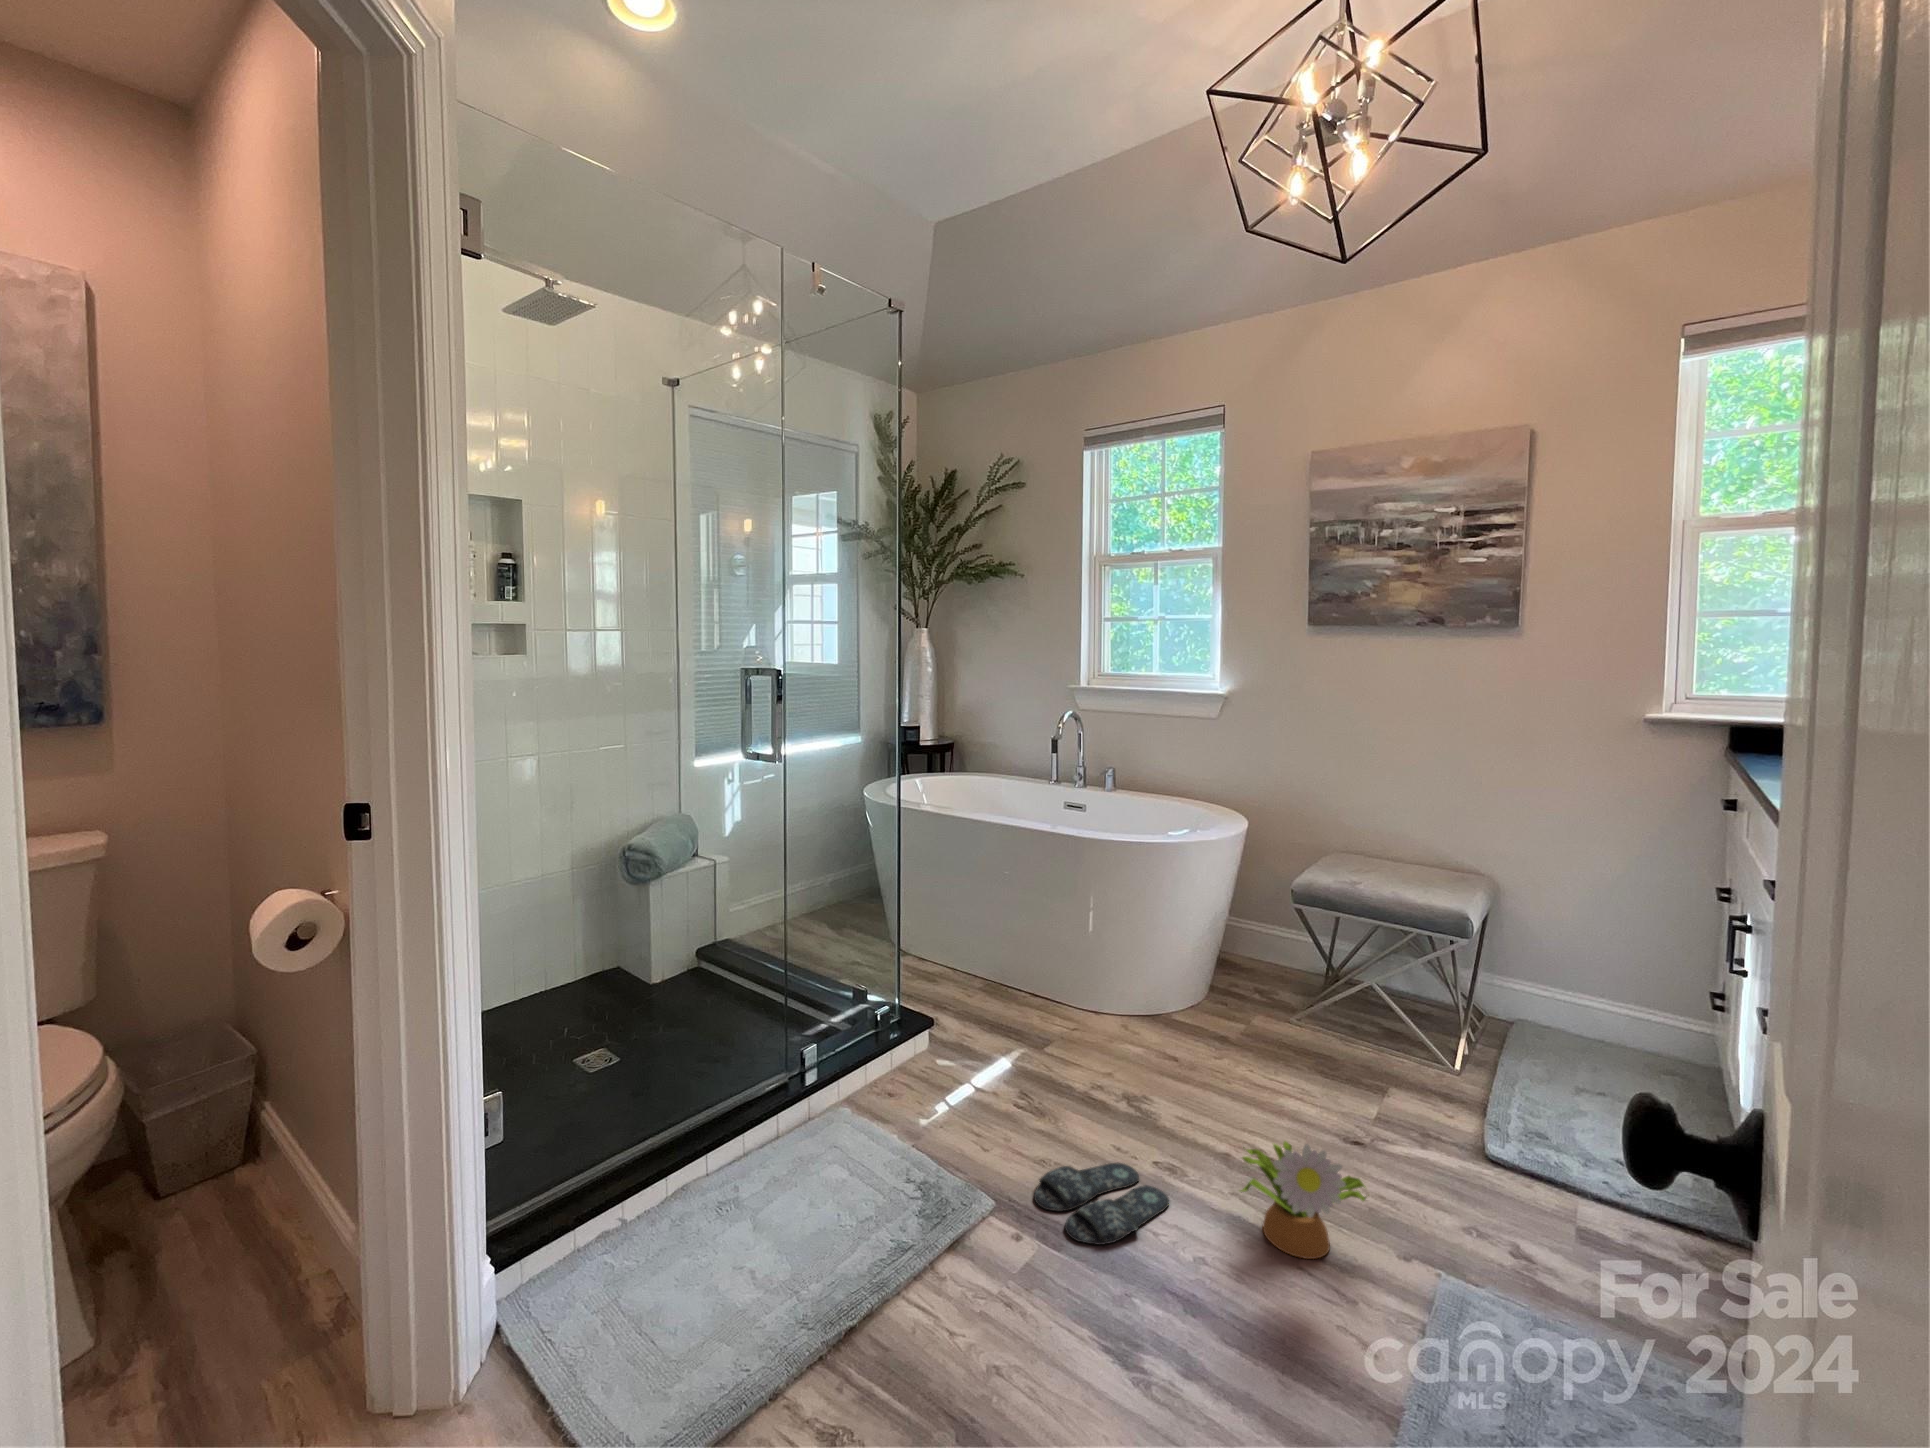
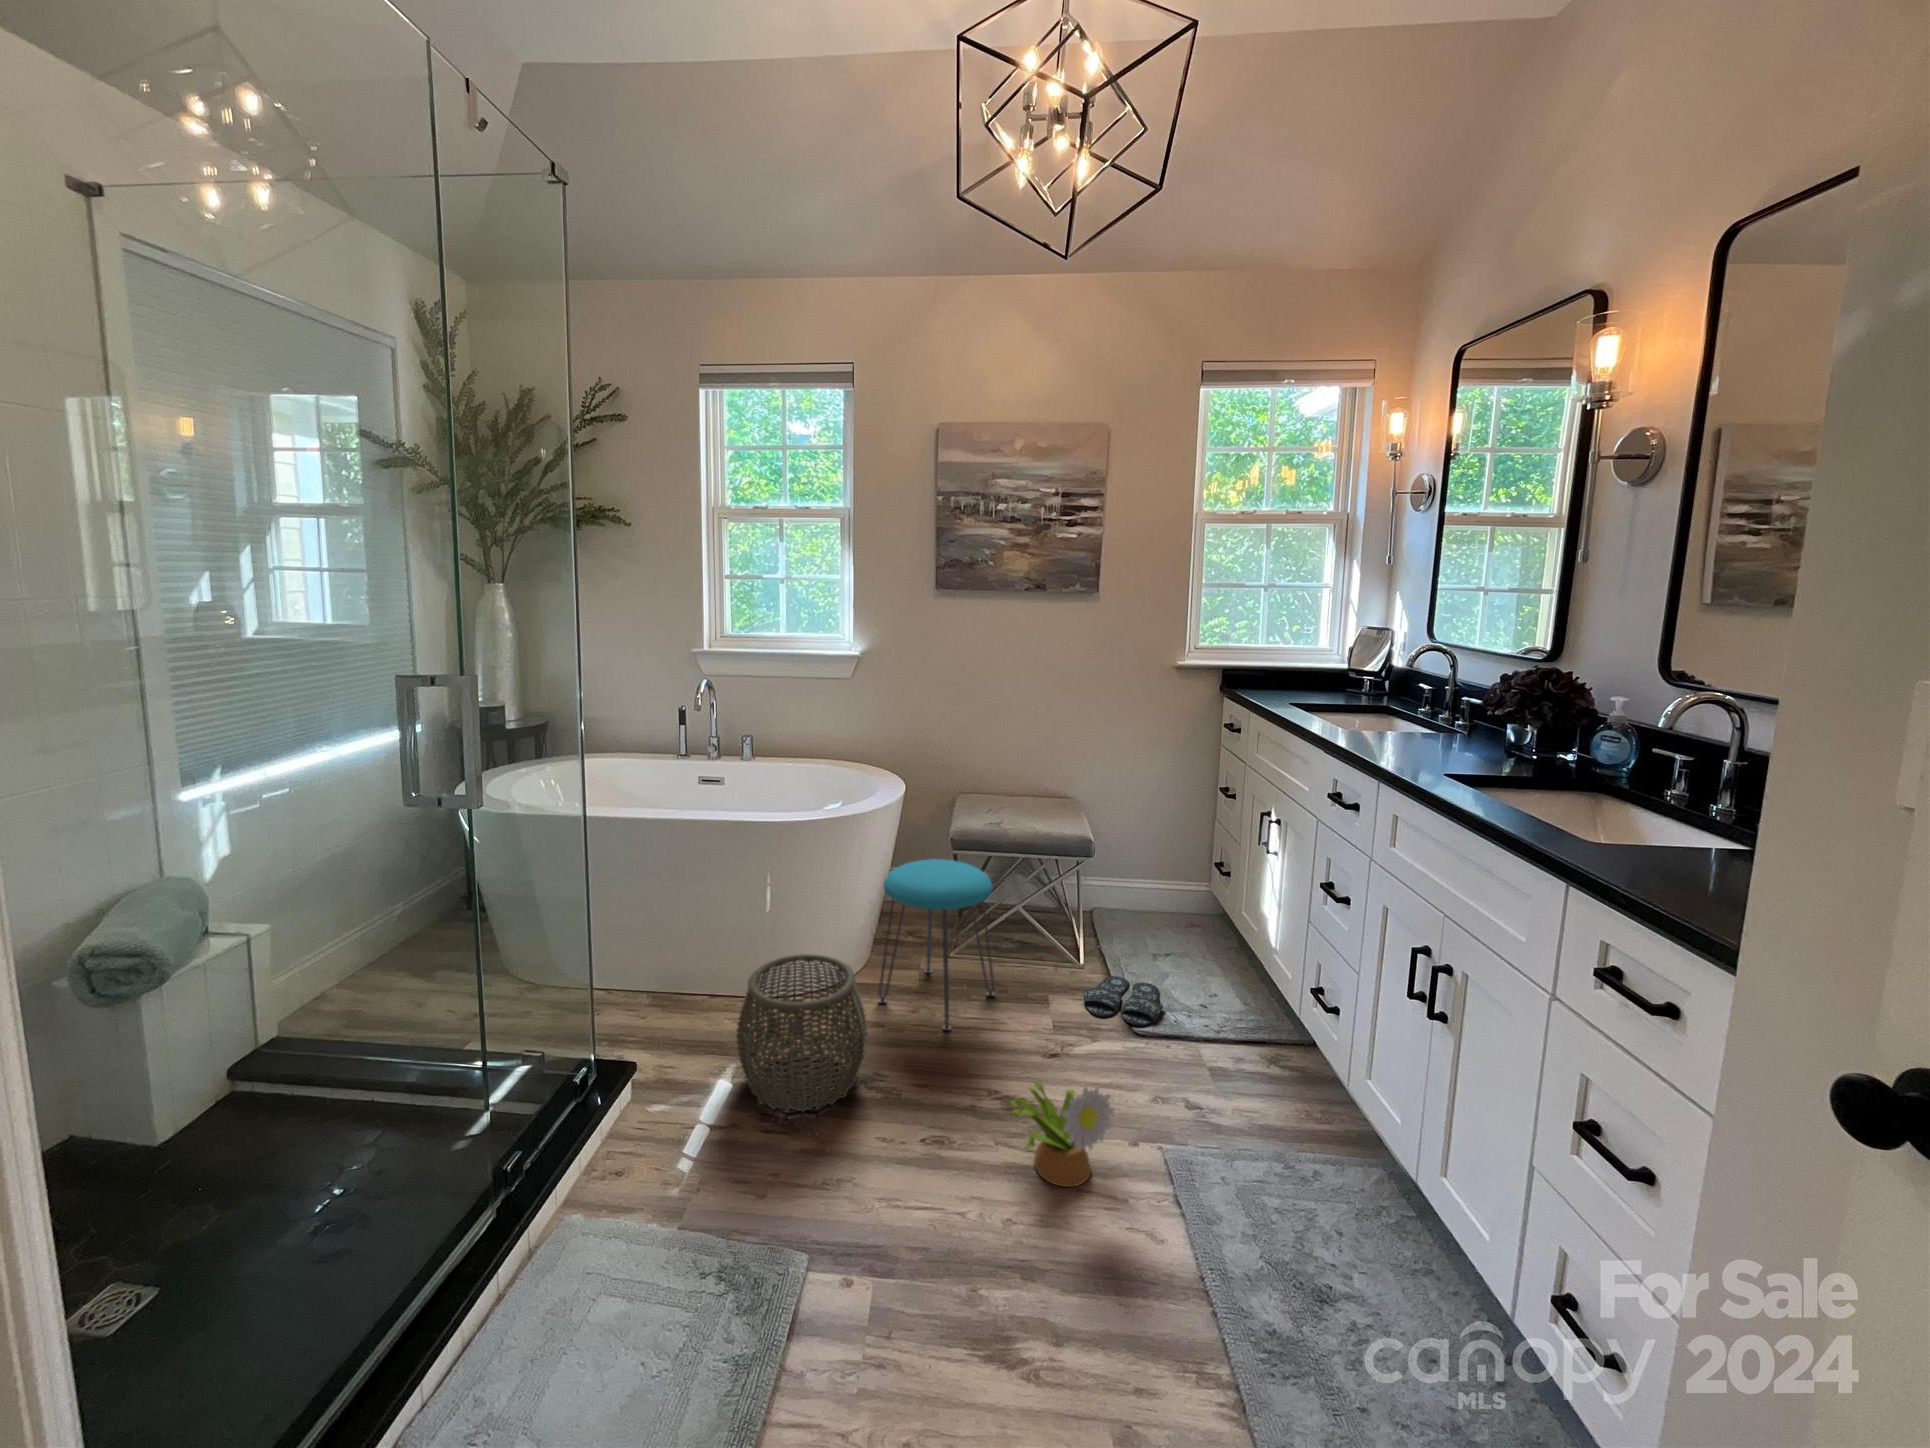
stool: none [1182,906,1319,1086] -> present [878,859,995,1030]
woven basket: none [1011,961,1136,1106] -> present [736,954,868,1113]
slippers: present [1034,1163,1169,1245] -> present [1084,976,1164,1026]

